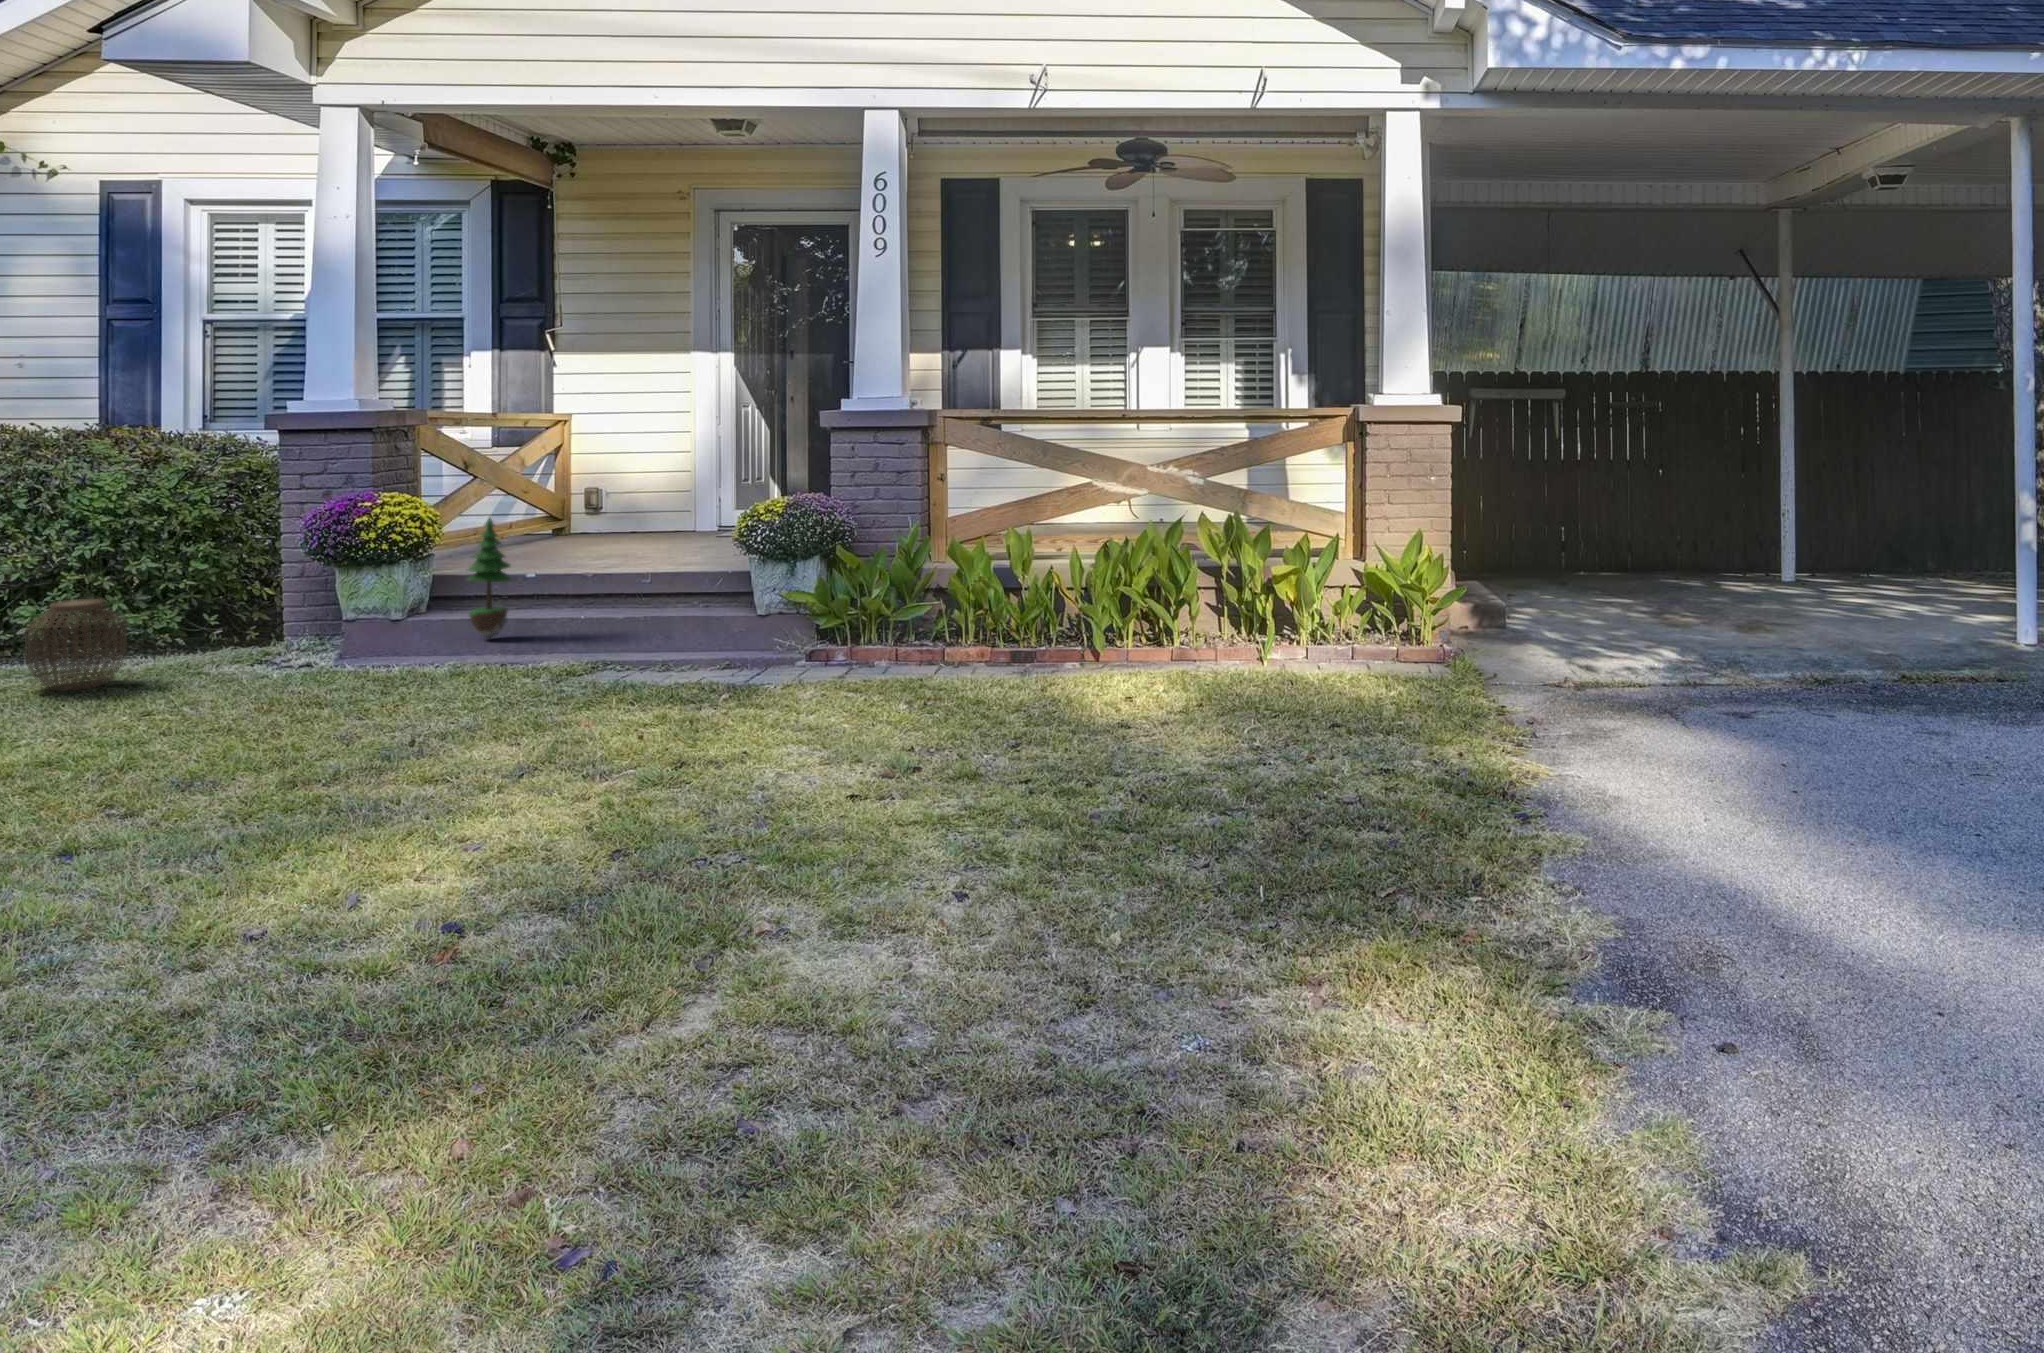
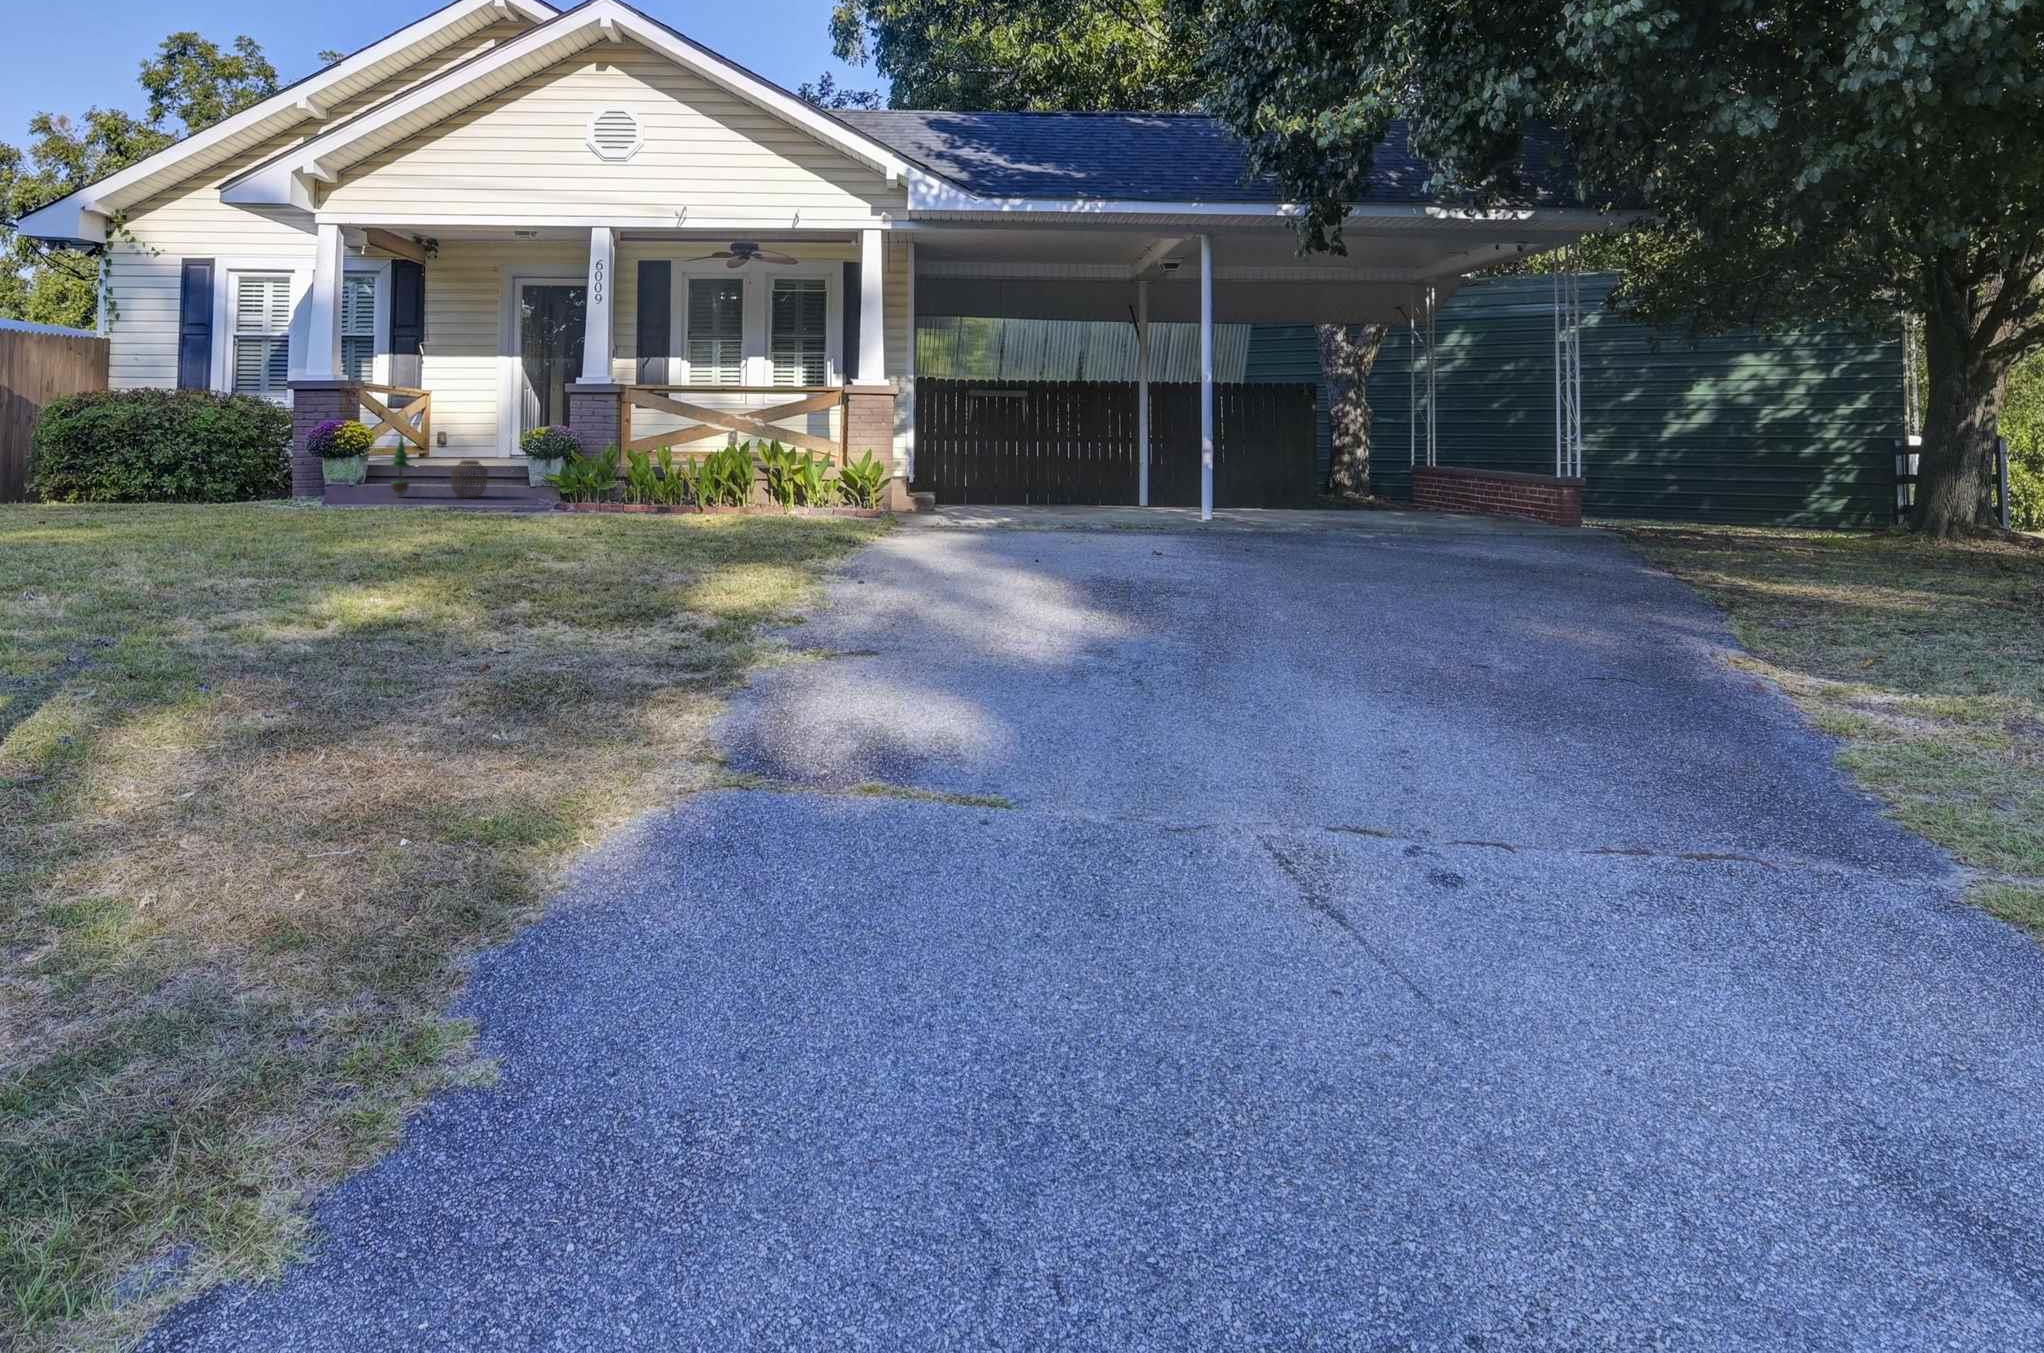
woven basket: present [25,599,127,690] -> present [451,460,488,498]

